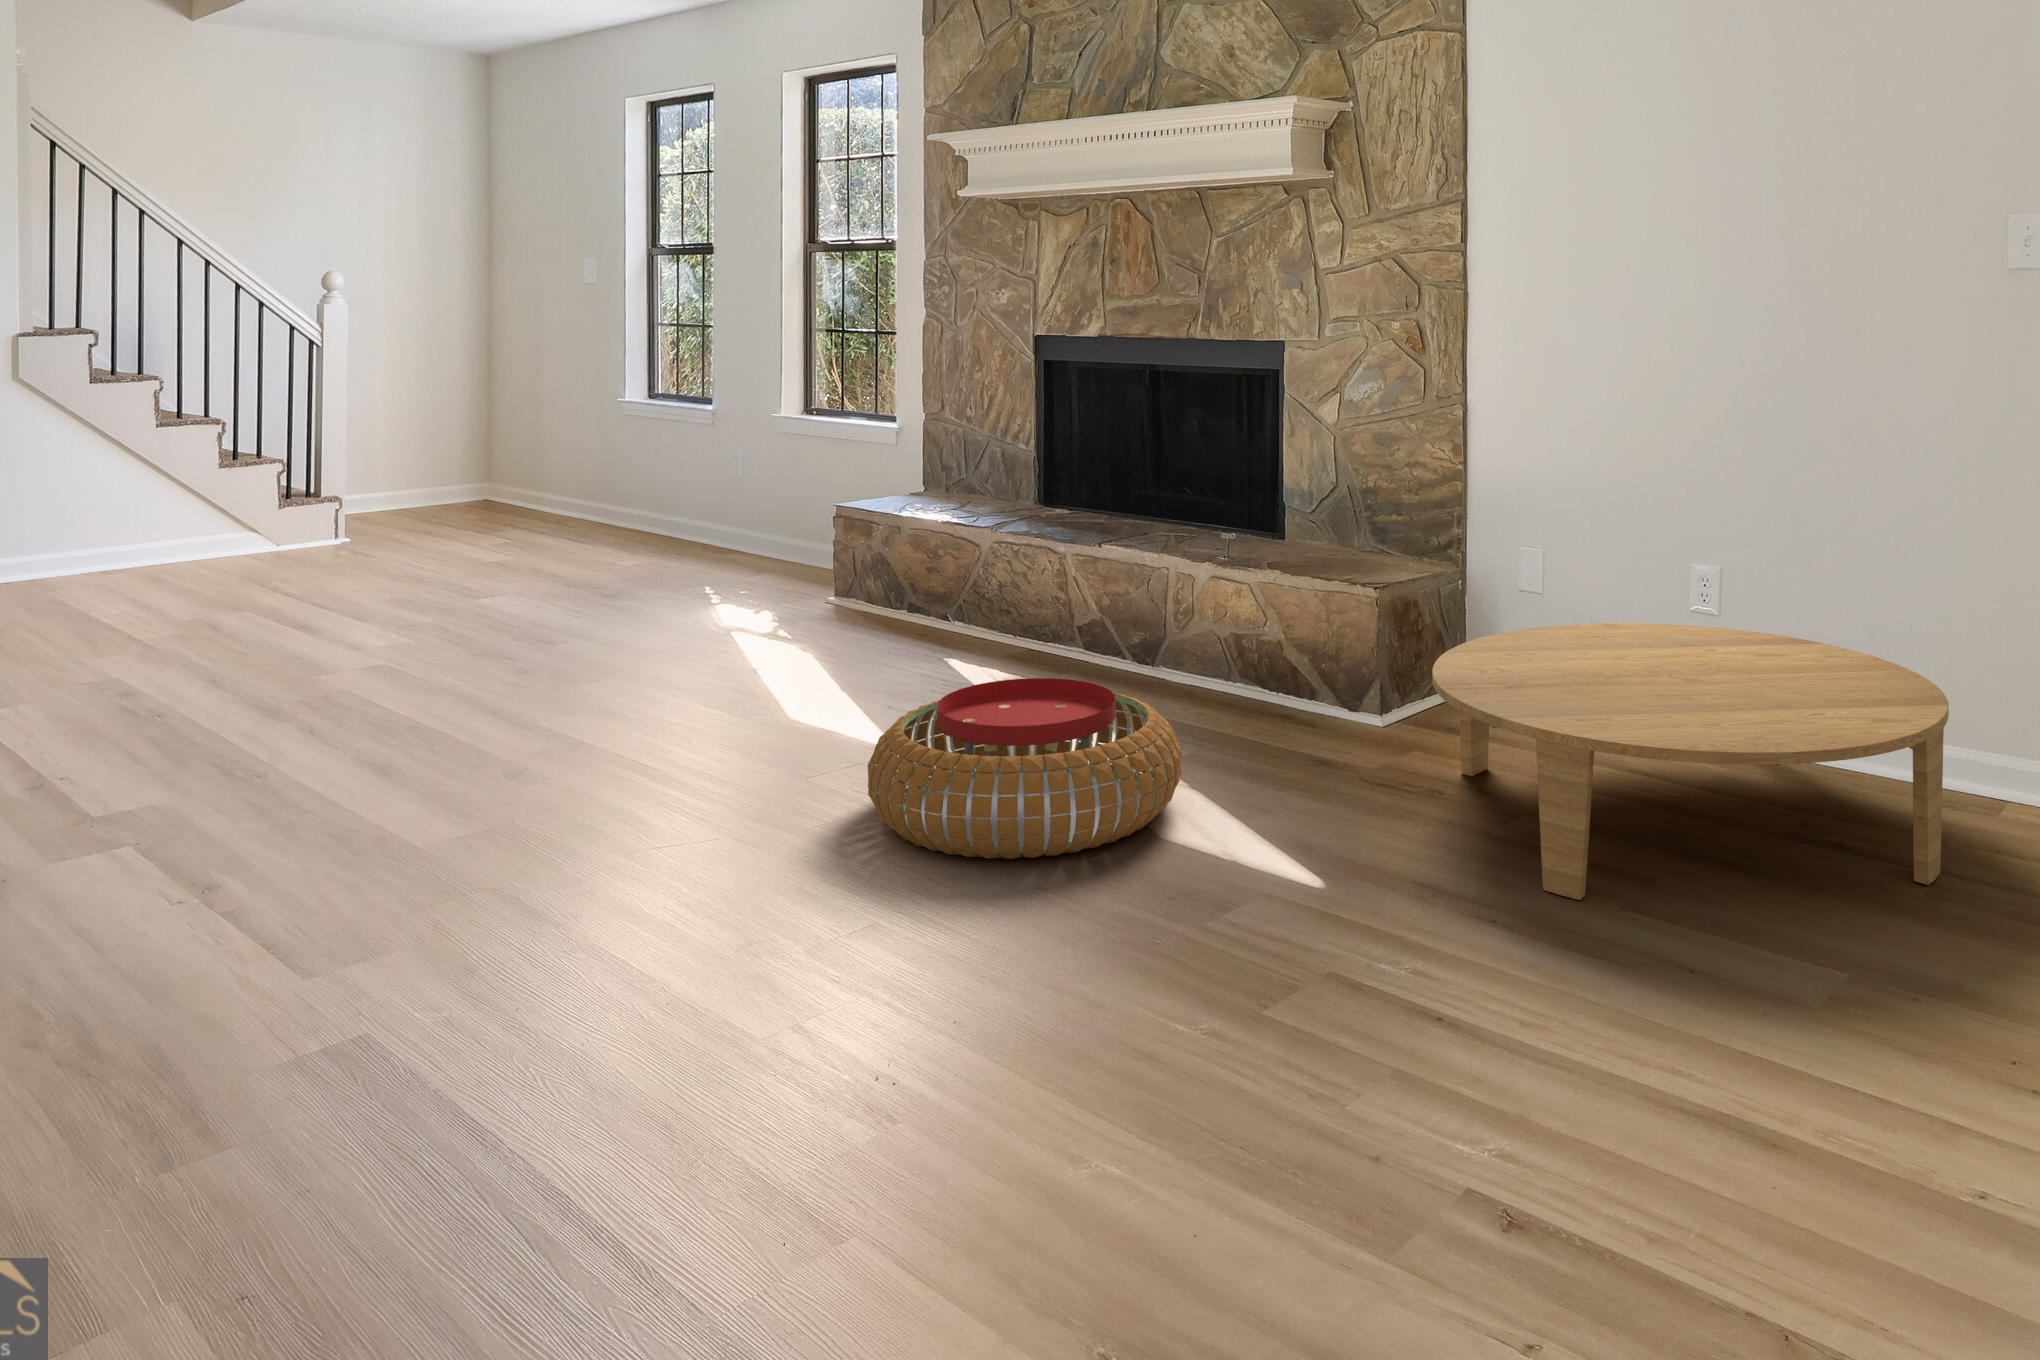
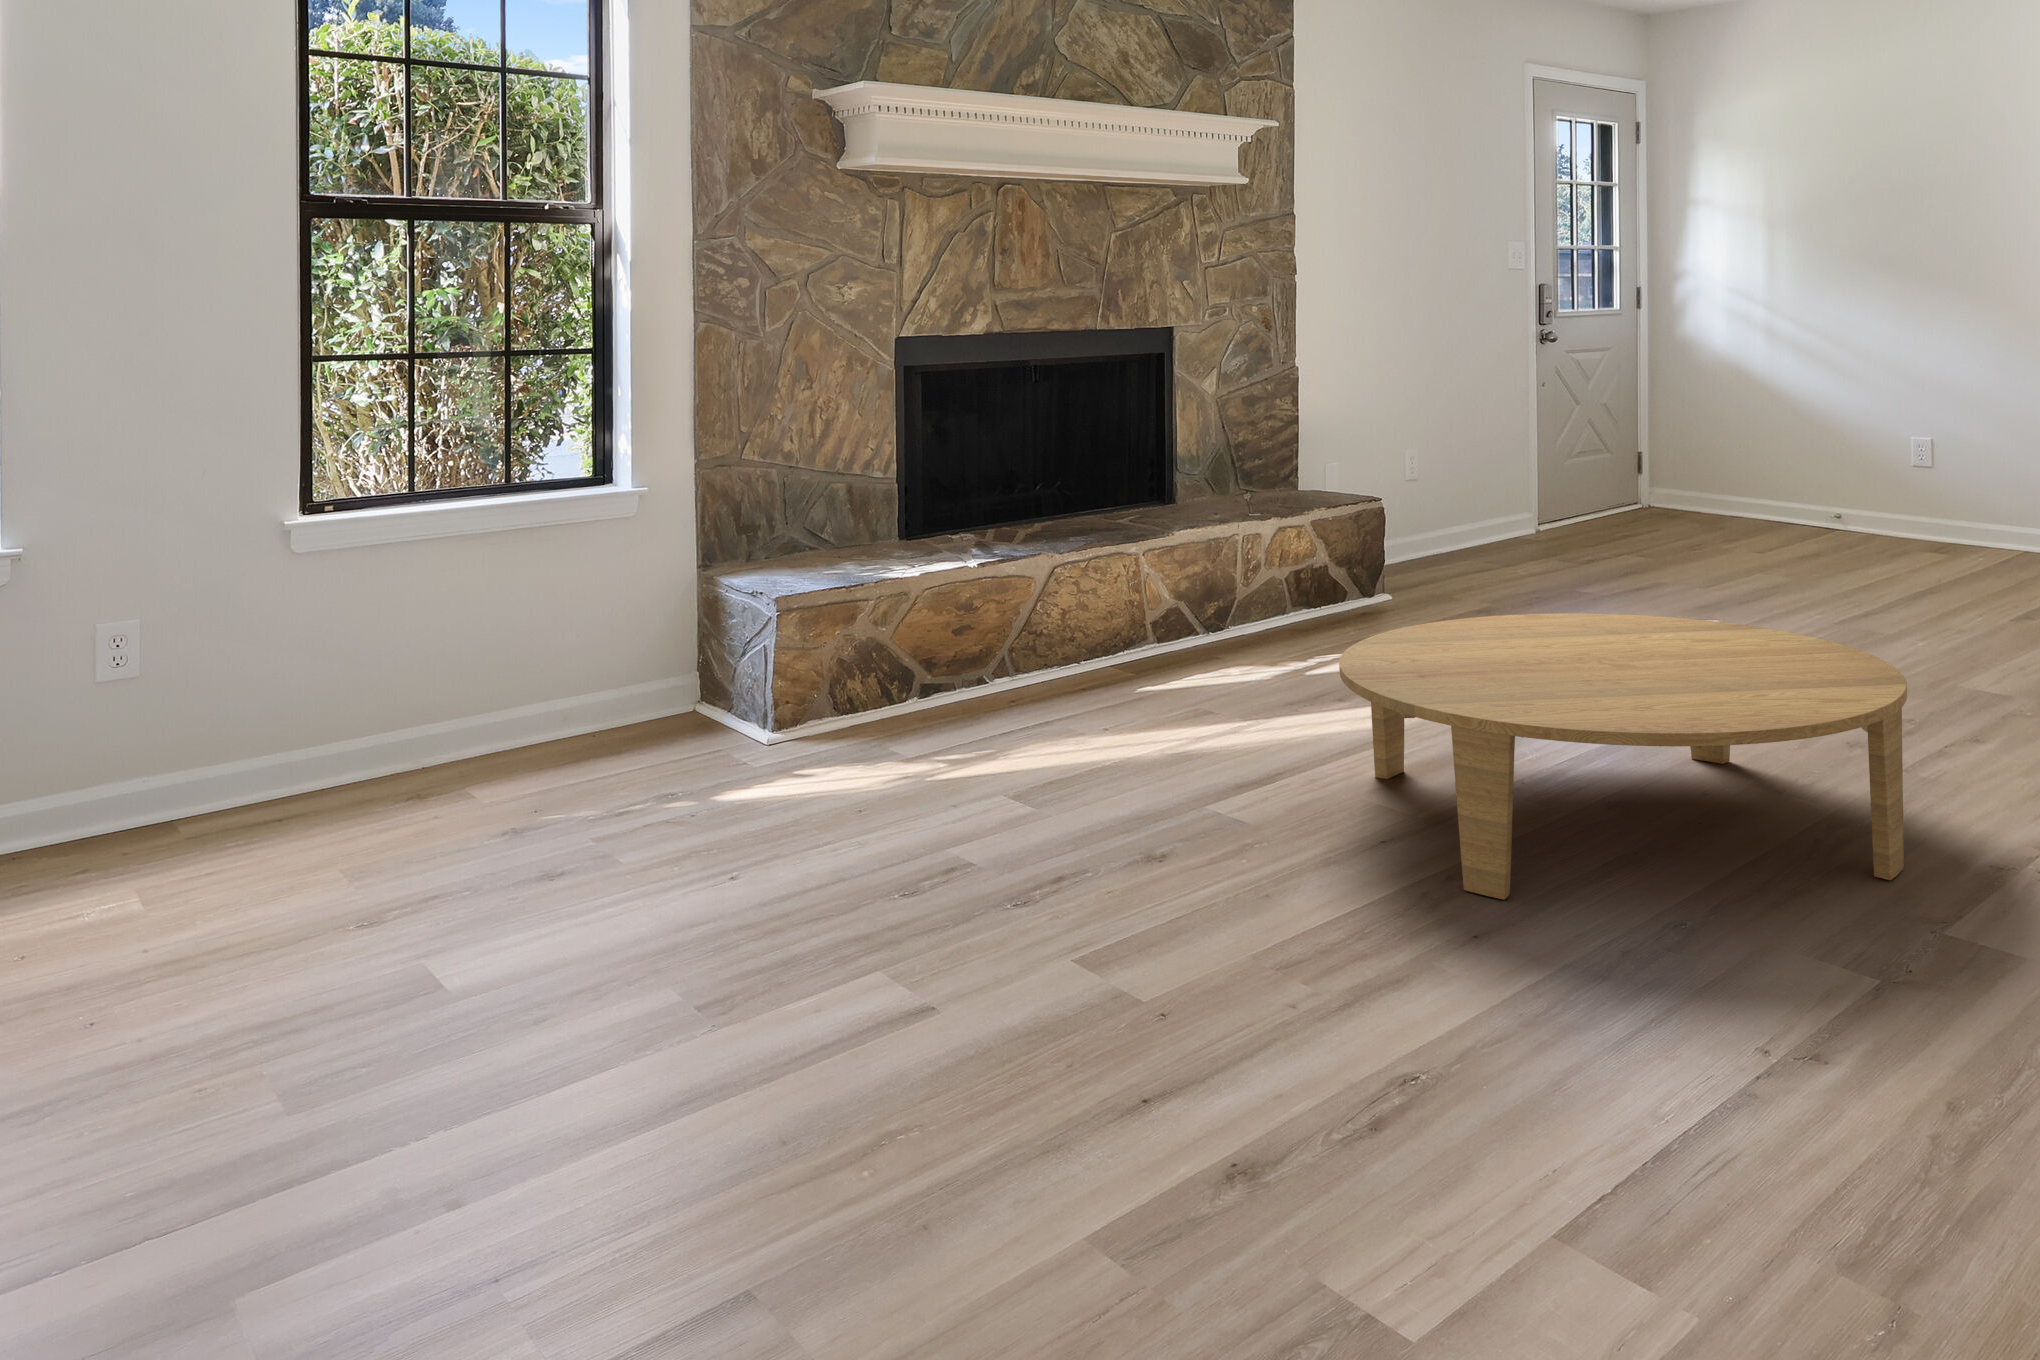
pouf: present [868,678,1182,859] -> none [740,680,1073,866]

